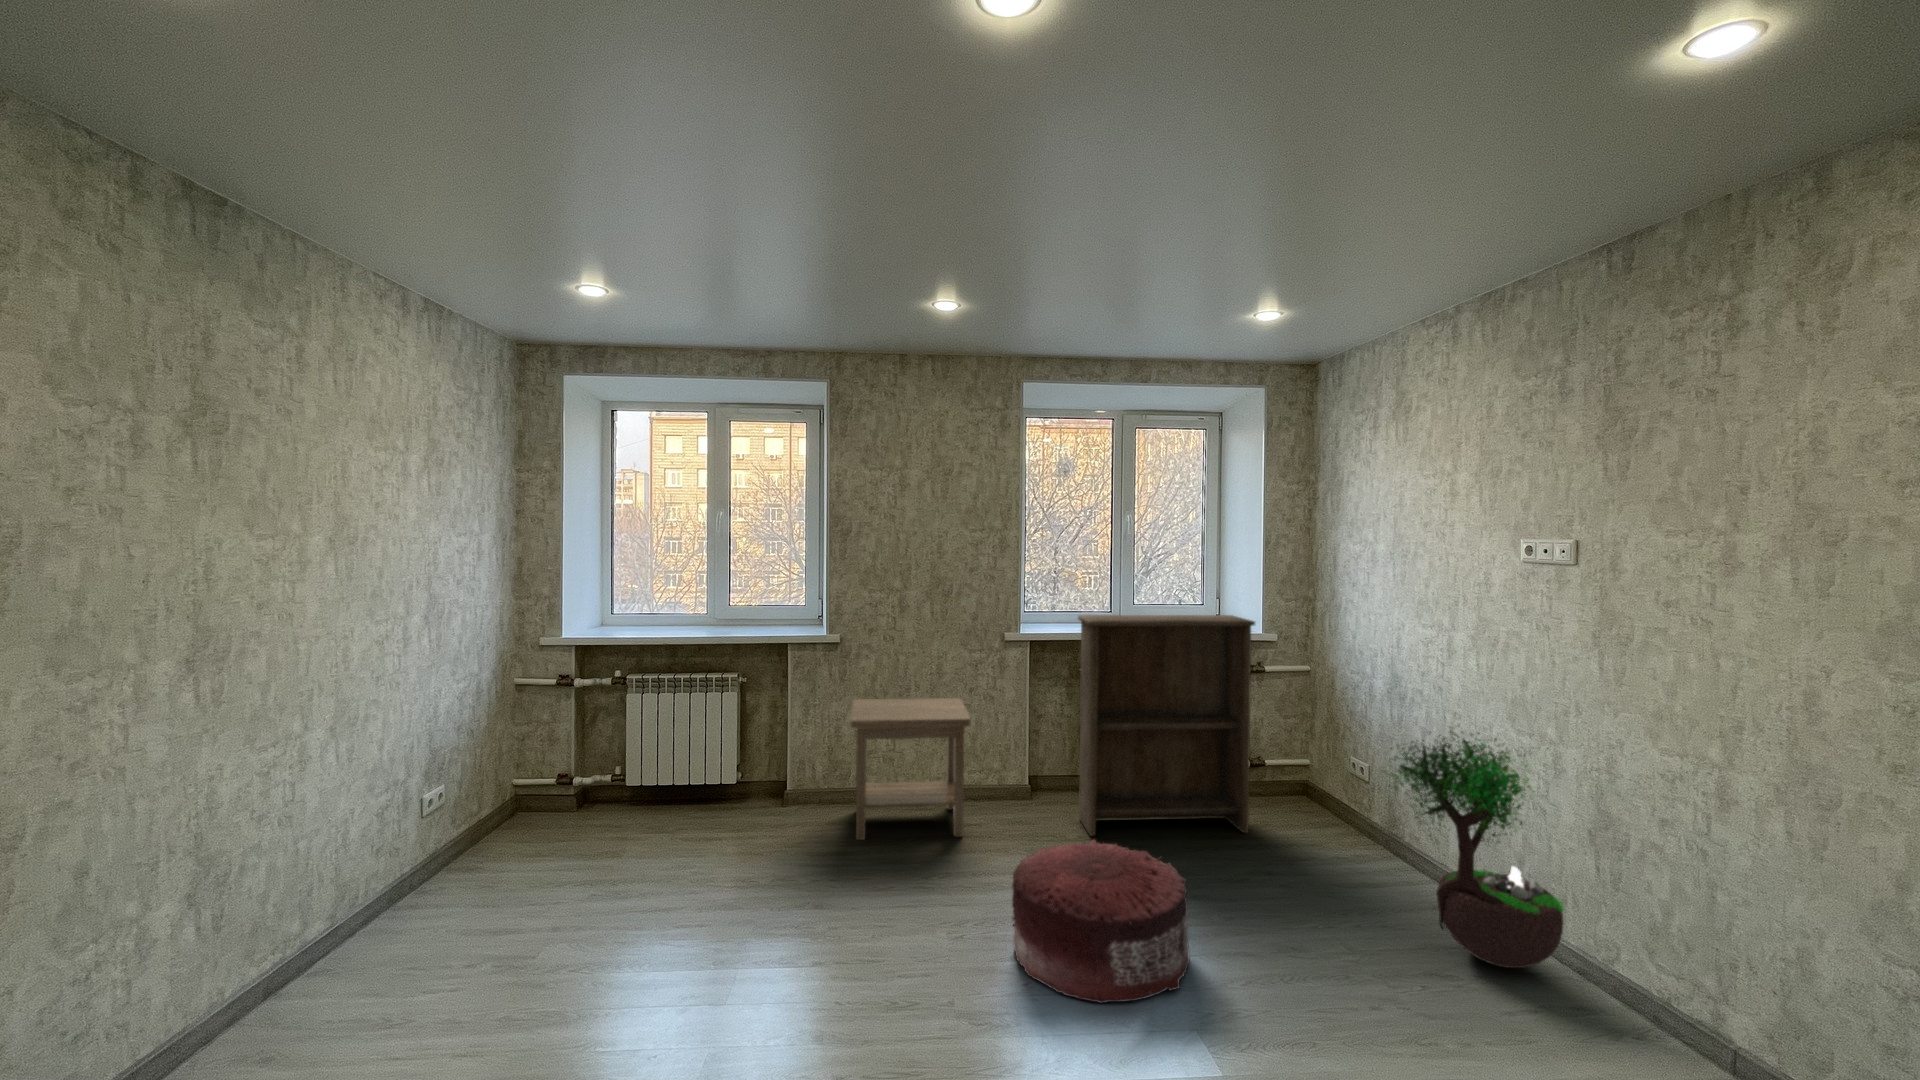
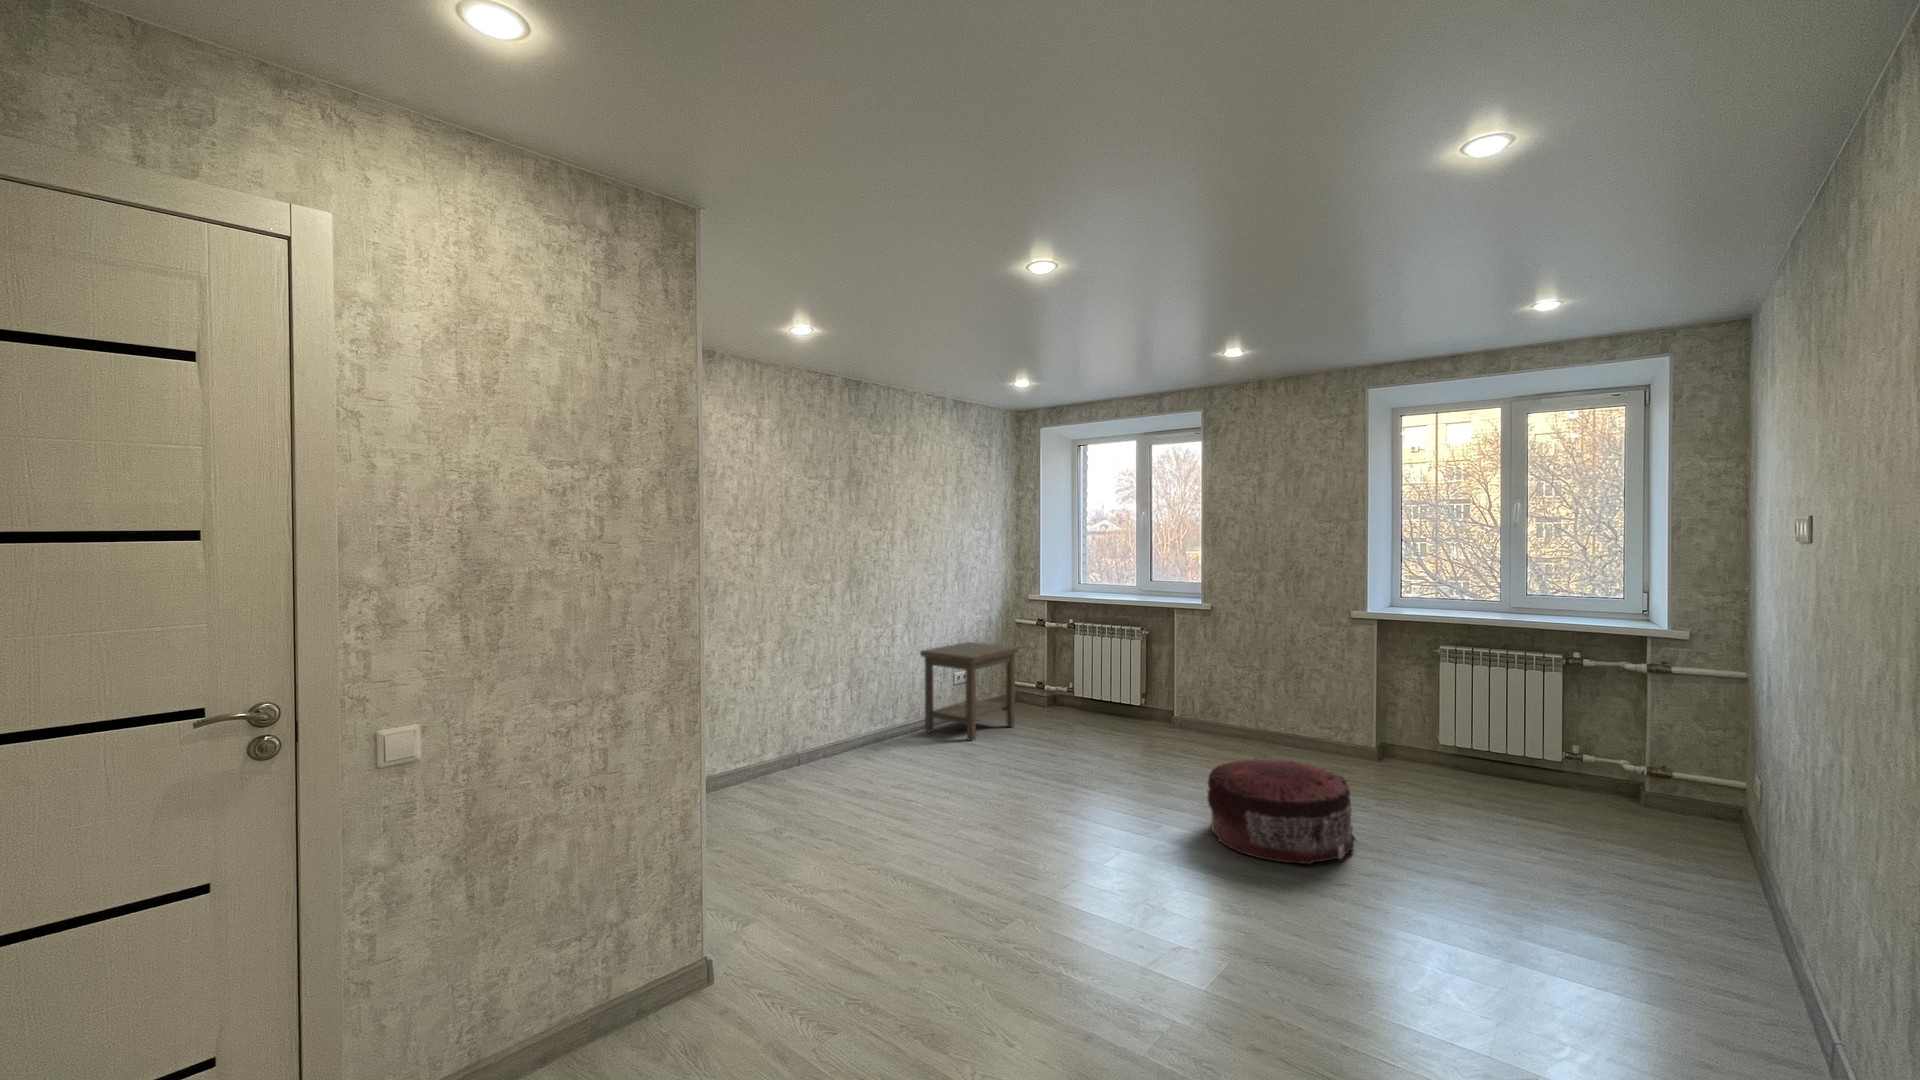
bookshelf: present [1078,615,1255,836] -> none [1387,595,1583,826]
side table: present [850,698,971,840] -> present [920,642,1019,741]
potted tree: present [1383,731,1564,968] -> none [1571,692,1774,964]

